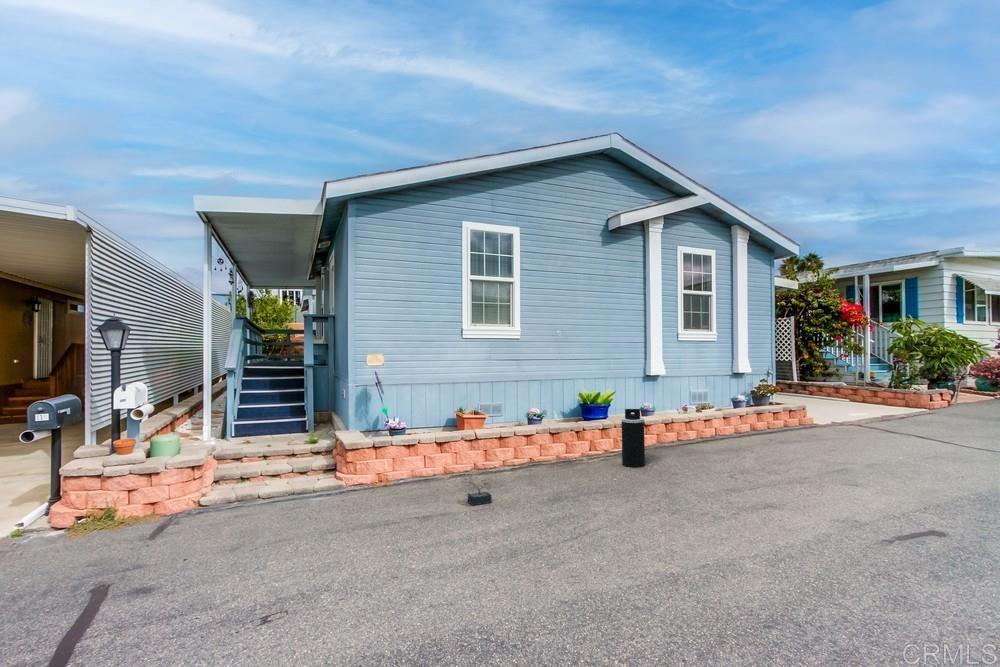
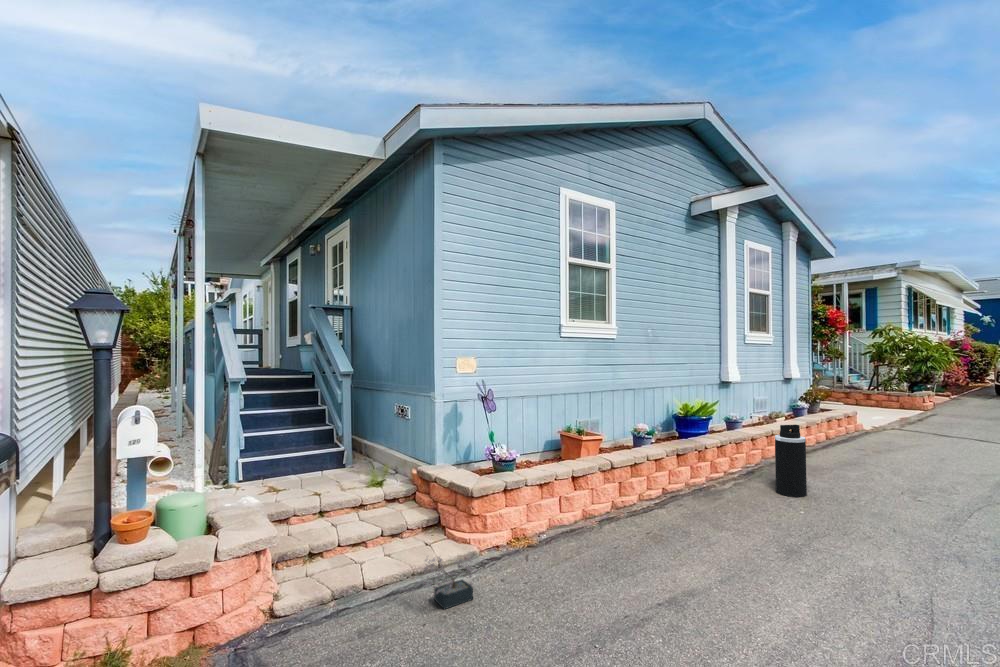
decorative plant: present [461,475,495,506] -> present [424,557,477,609]

